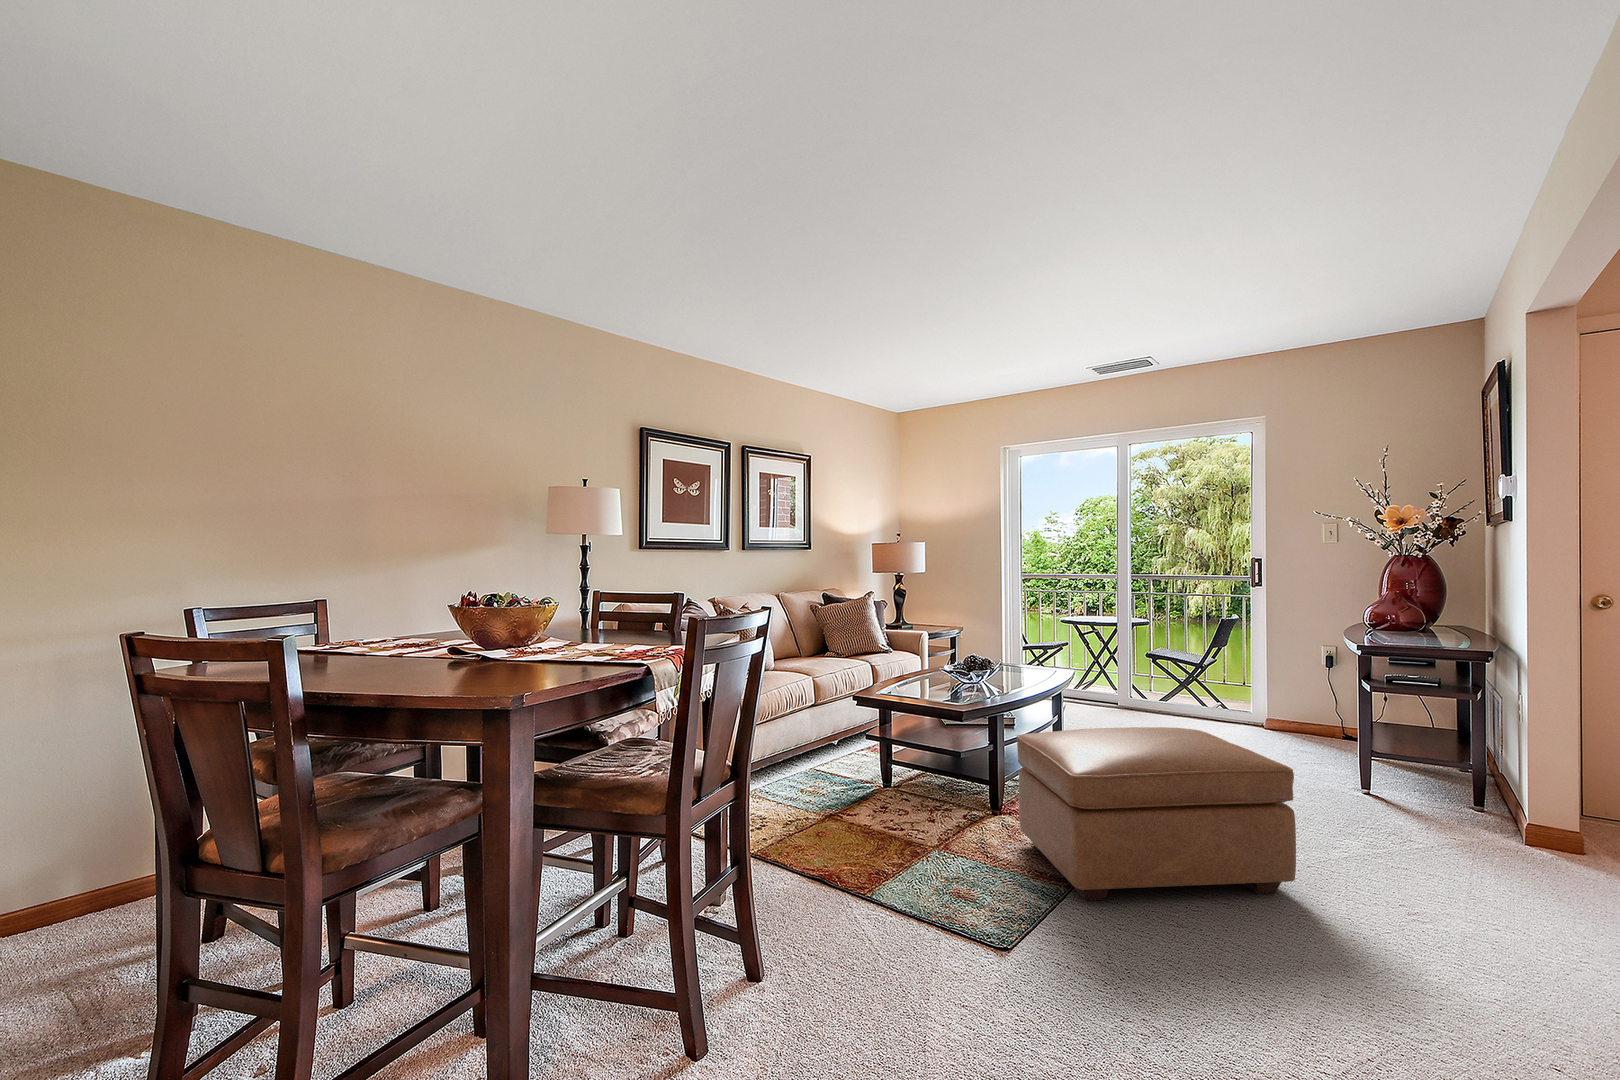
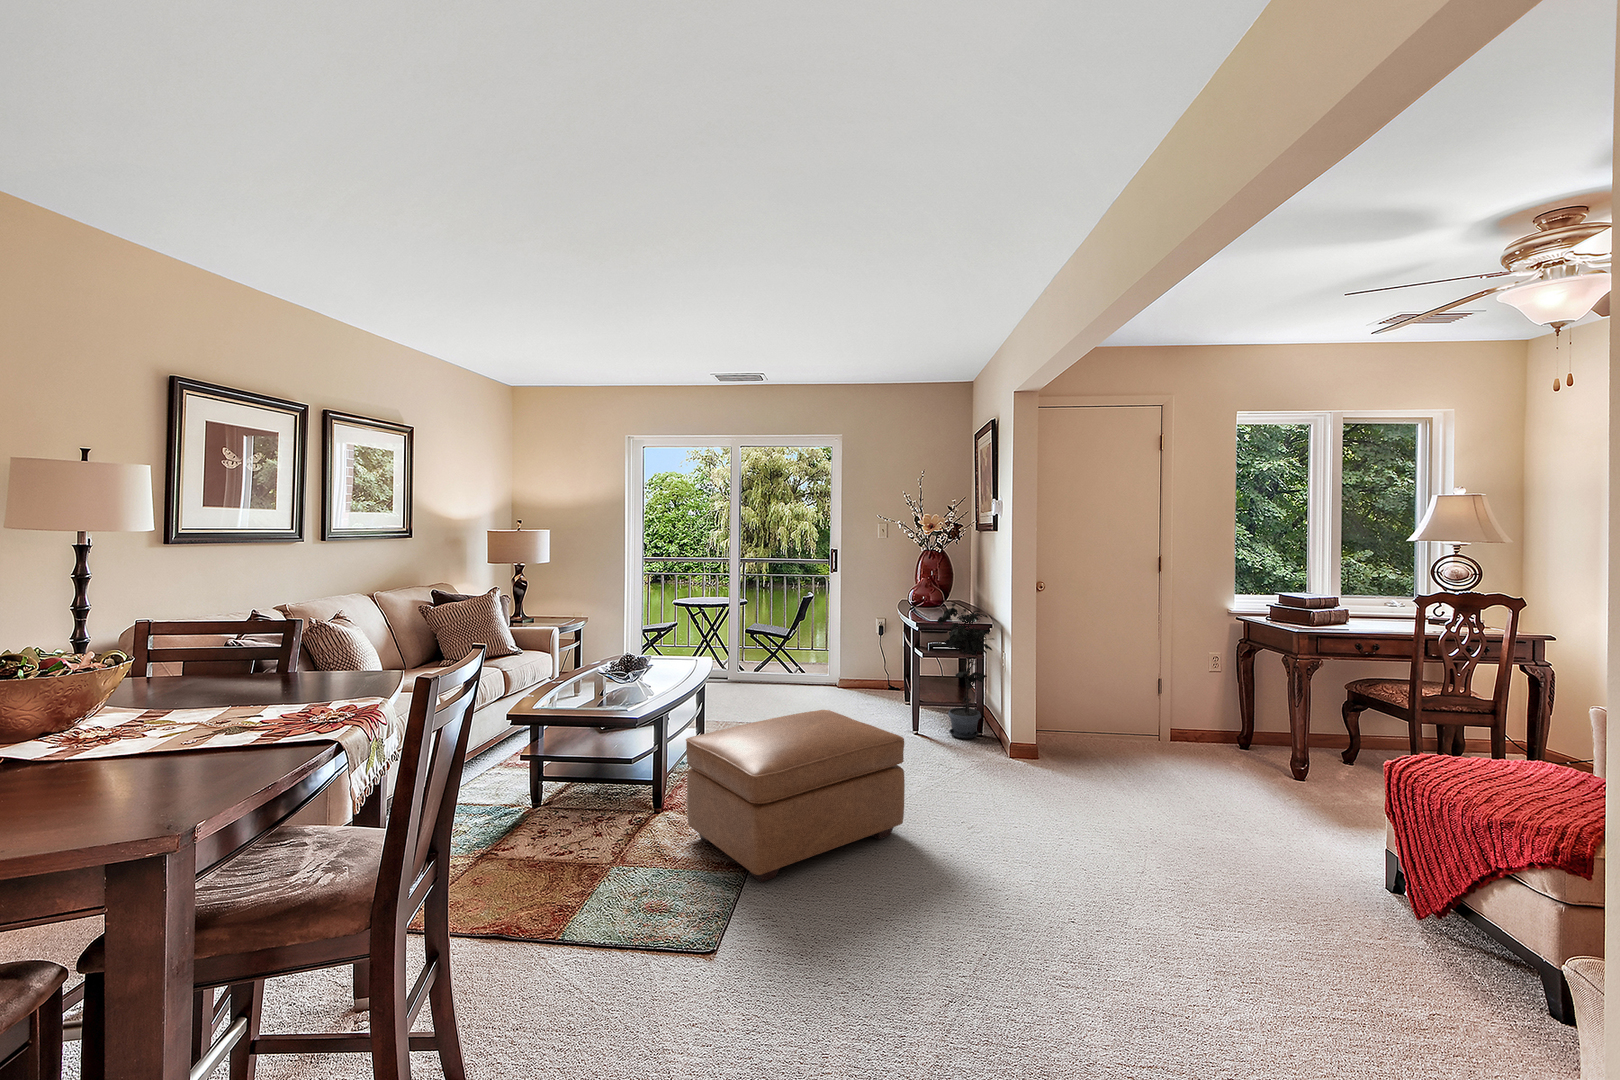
potted plant: none [1390,621,1497,810] -> present [937,603,994,739]

